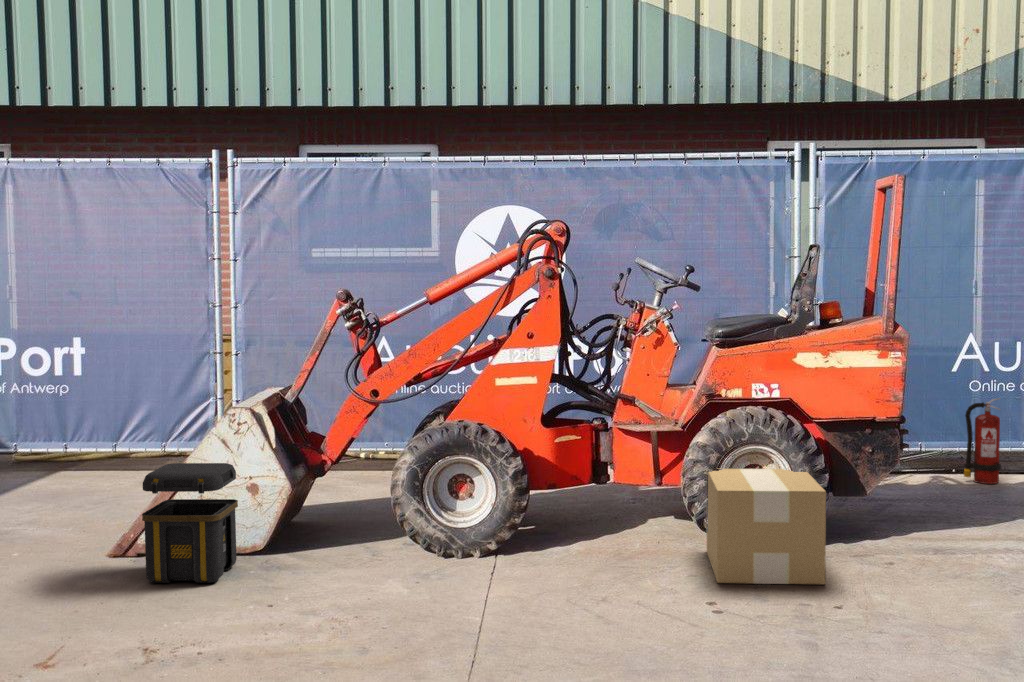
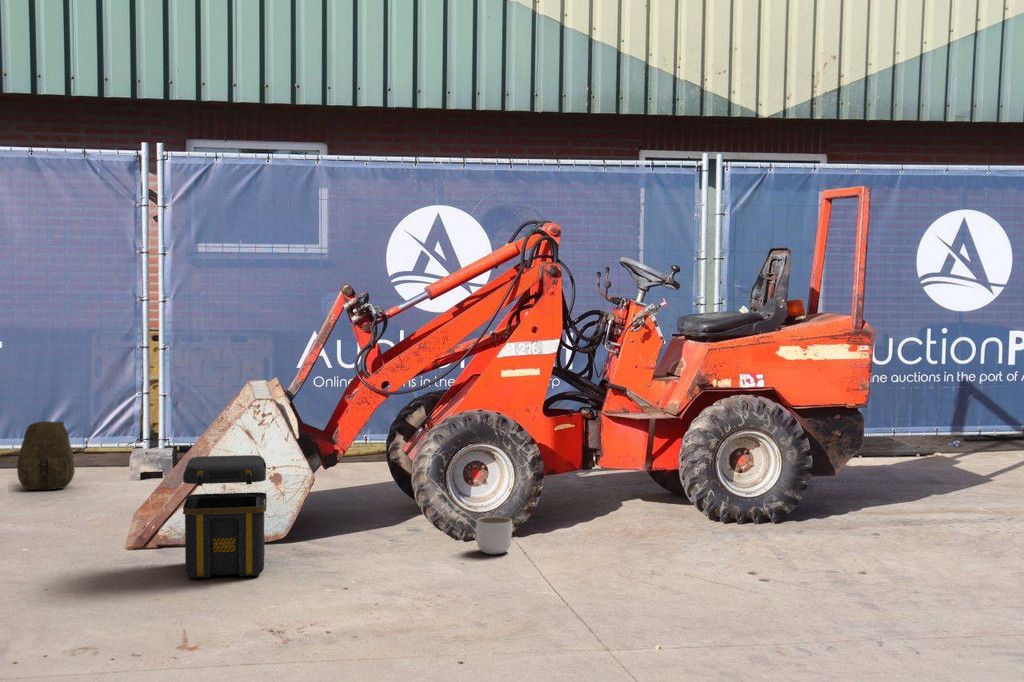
fire extinguisher: present [964,398,1001,484] -> none [863,390,895,468]
backpack: none [98,419,151,483] -> present [17,421,75,490]
cardboard box: present [707,469,826,584] -> none [701,451,831,554]
planter: none [446,531,483,570] -> present [476,516,512,554]

